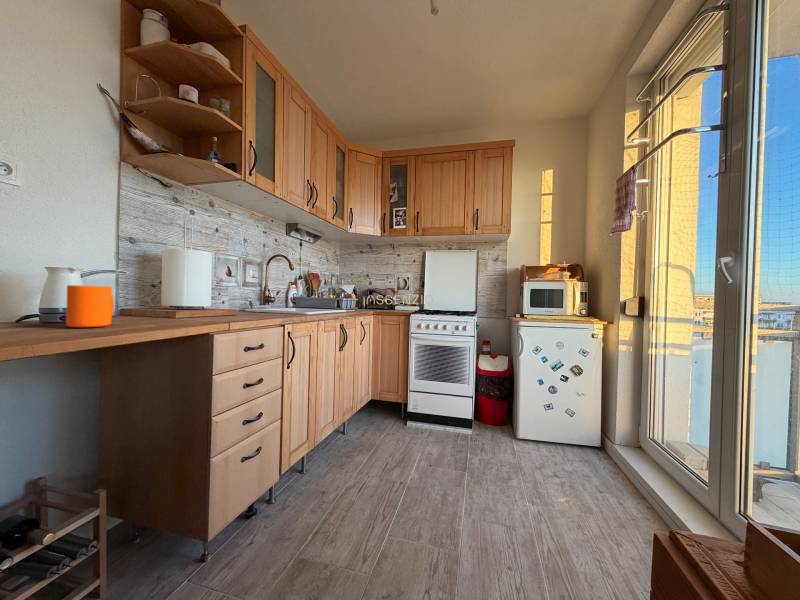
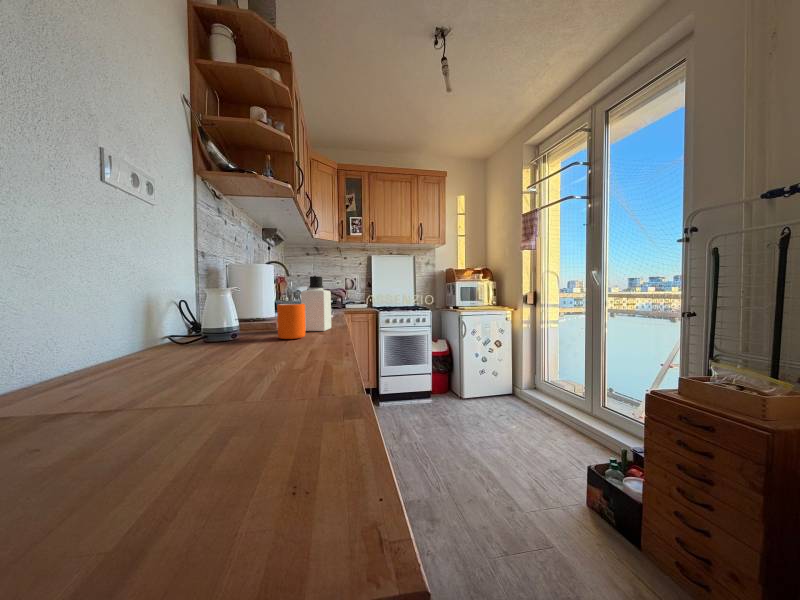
bottle: none [158,258,203,323] -> present [301,276,331,331]

